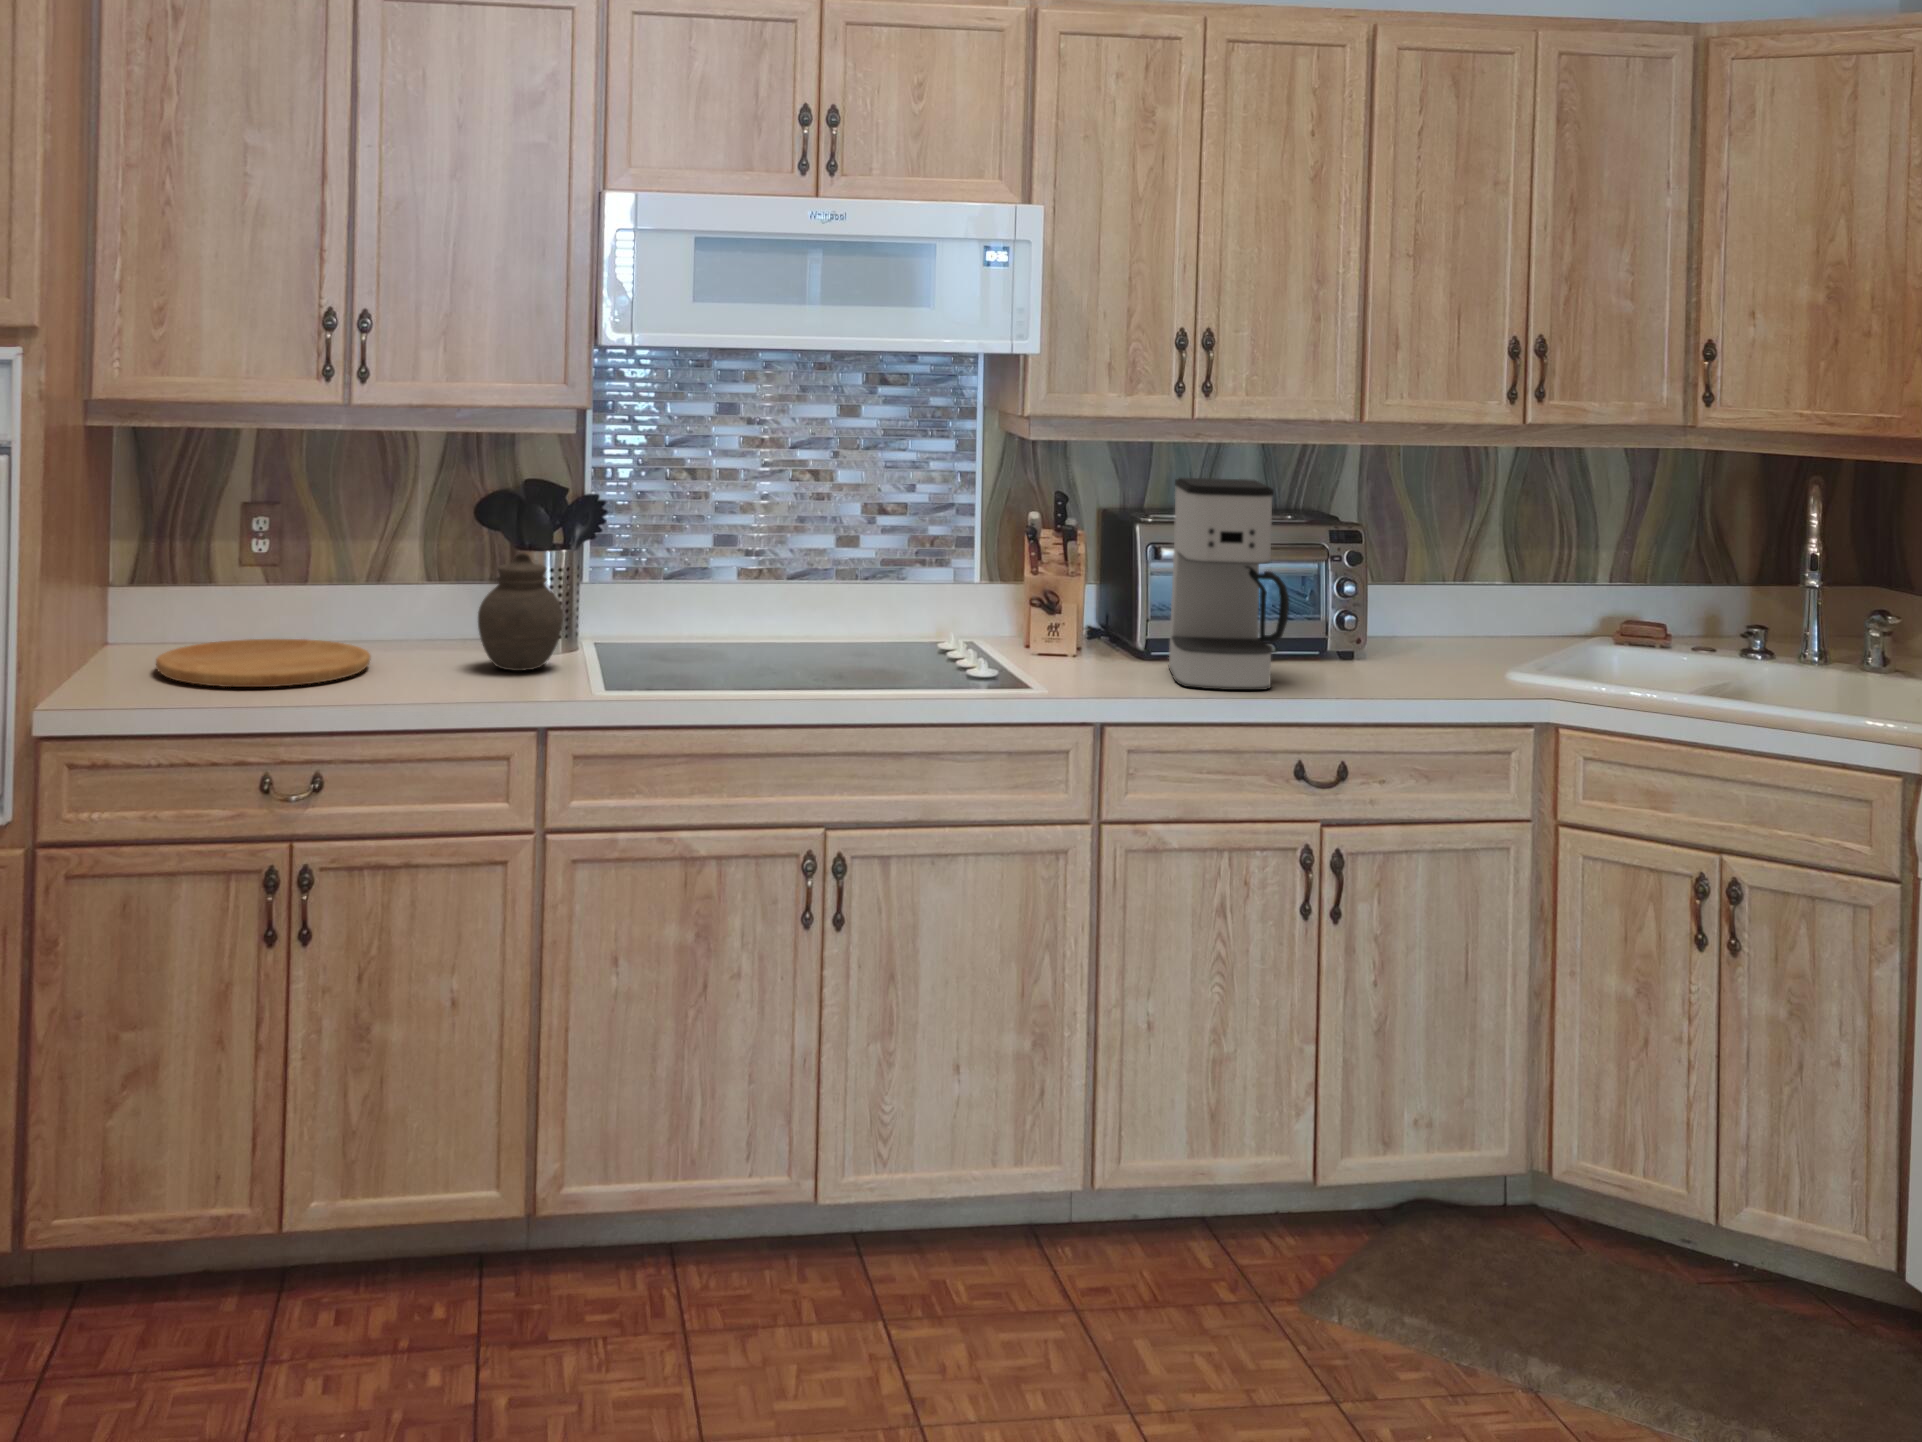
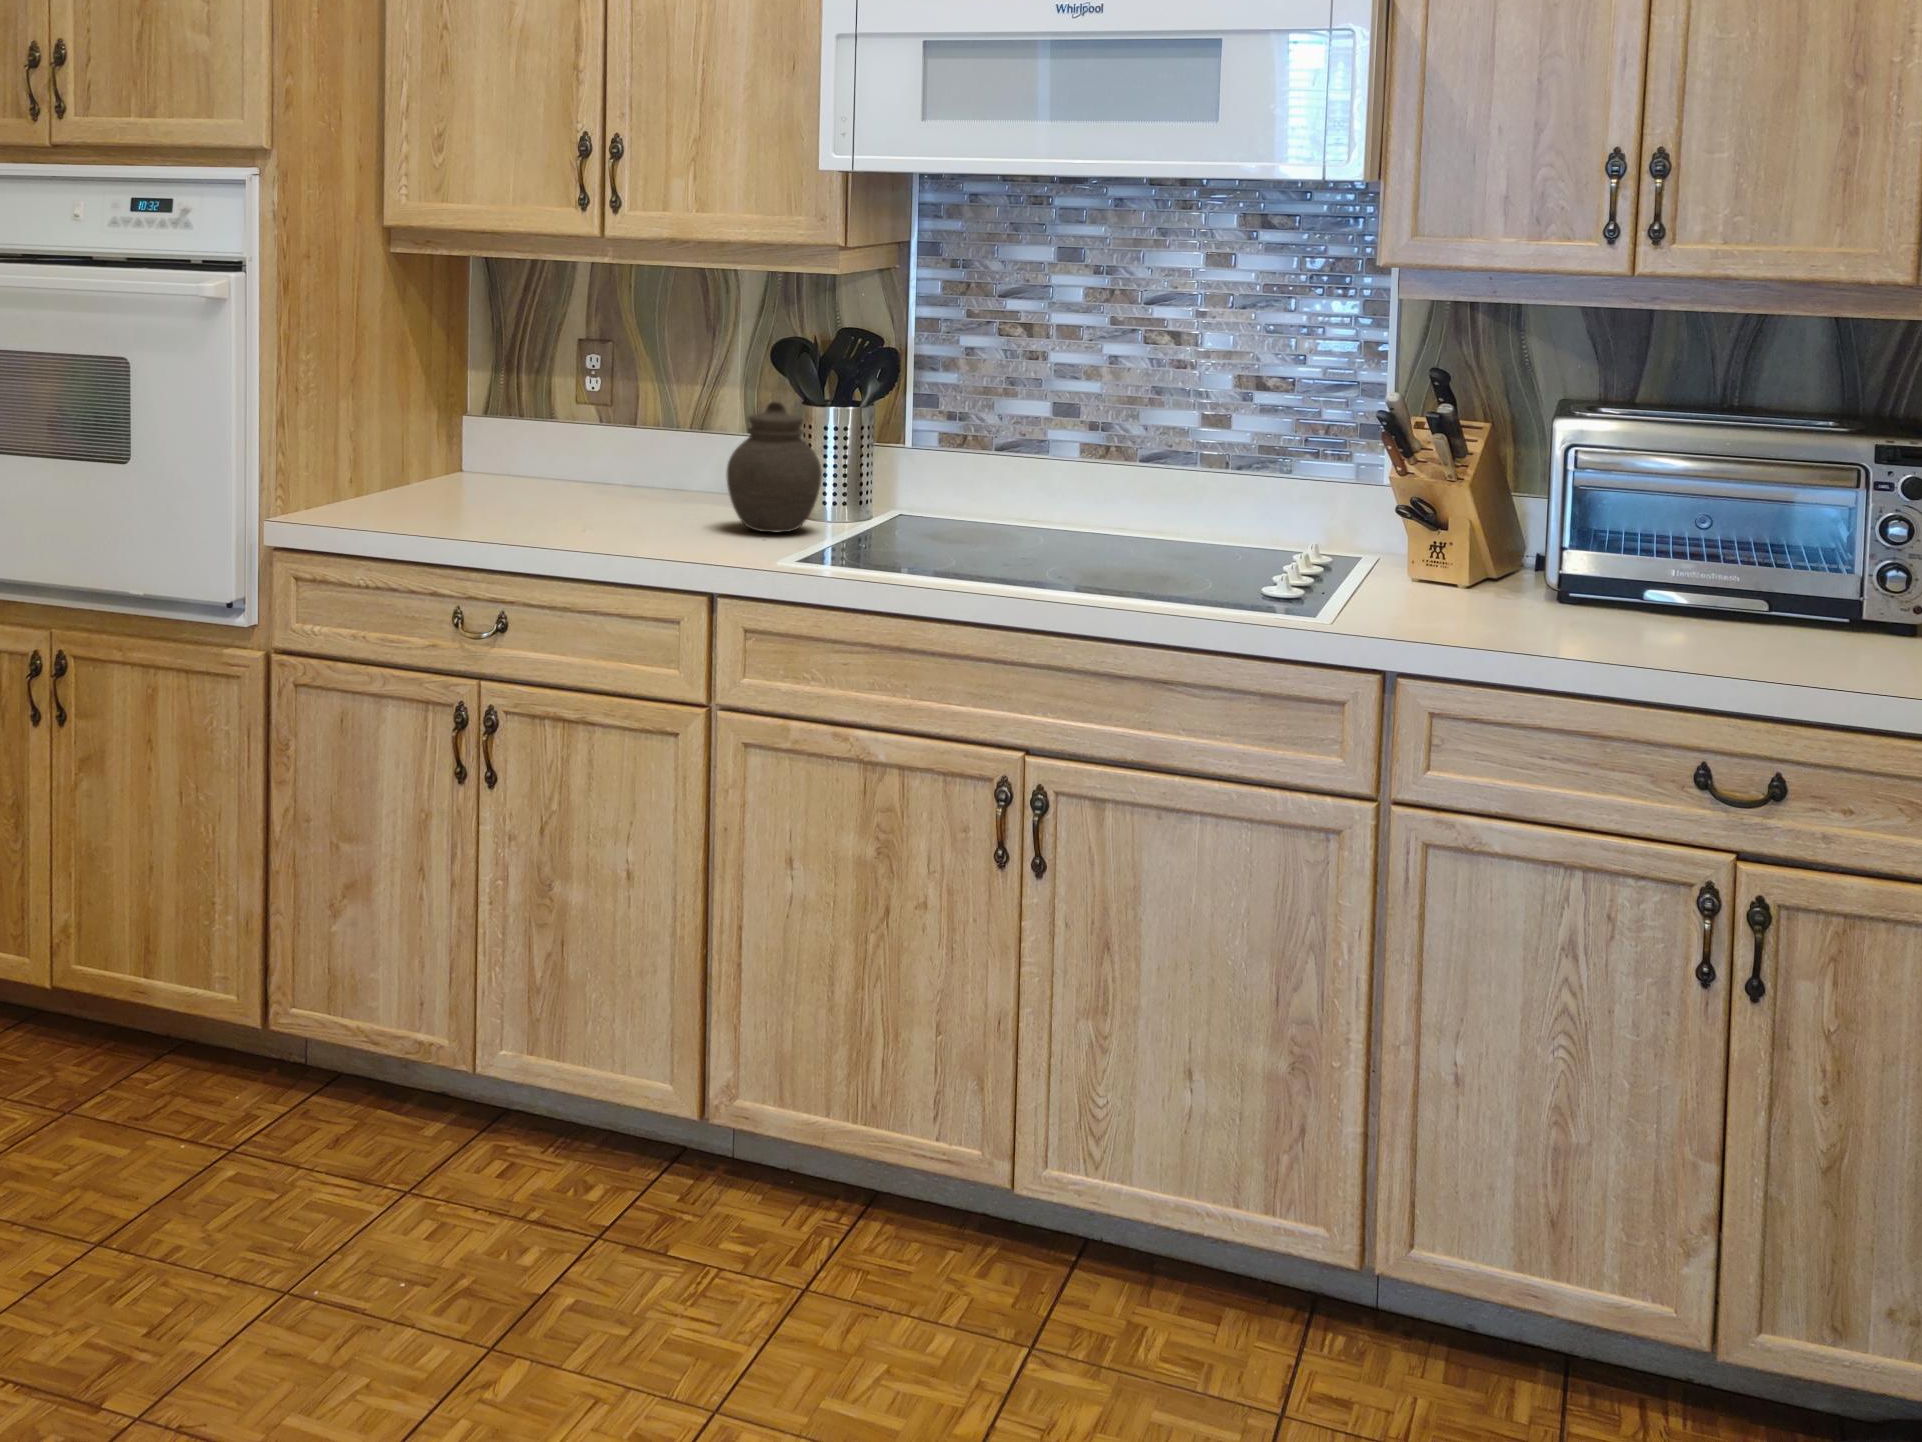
coffee maker: present [1168,478,1289,690] -> none [1550,353,1741,658]
cutting board: present [156,639,370,687] -> none [423,476,637,520]

